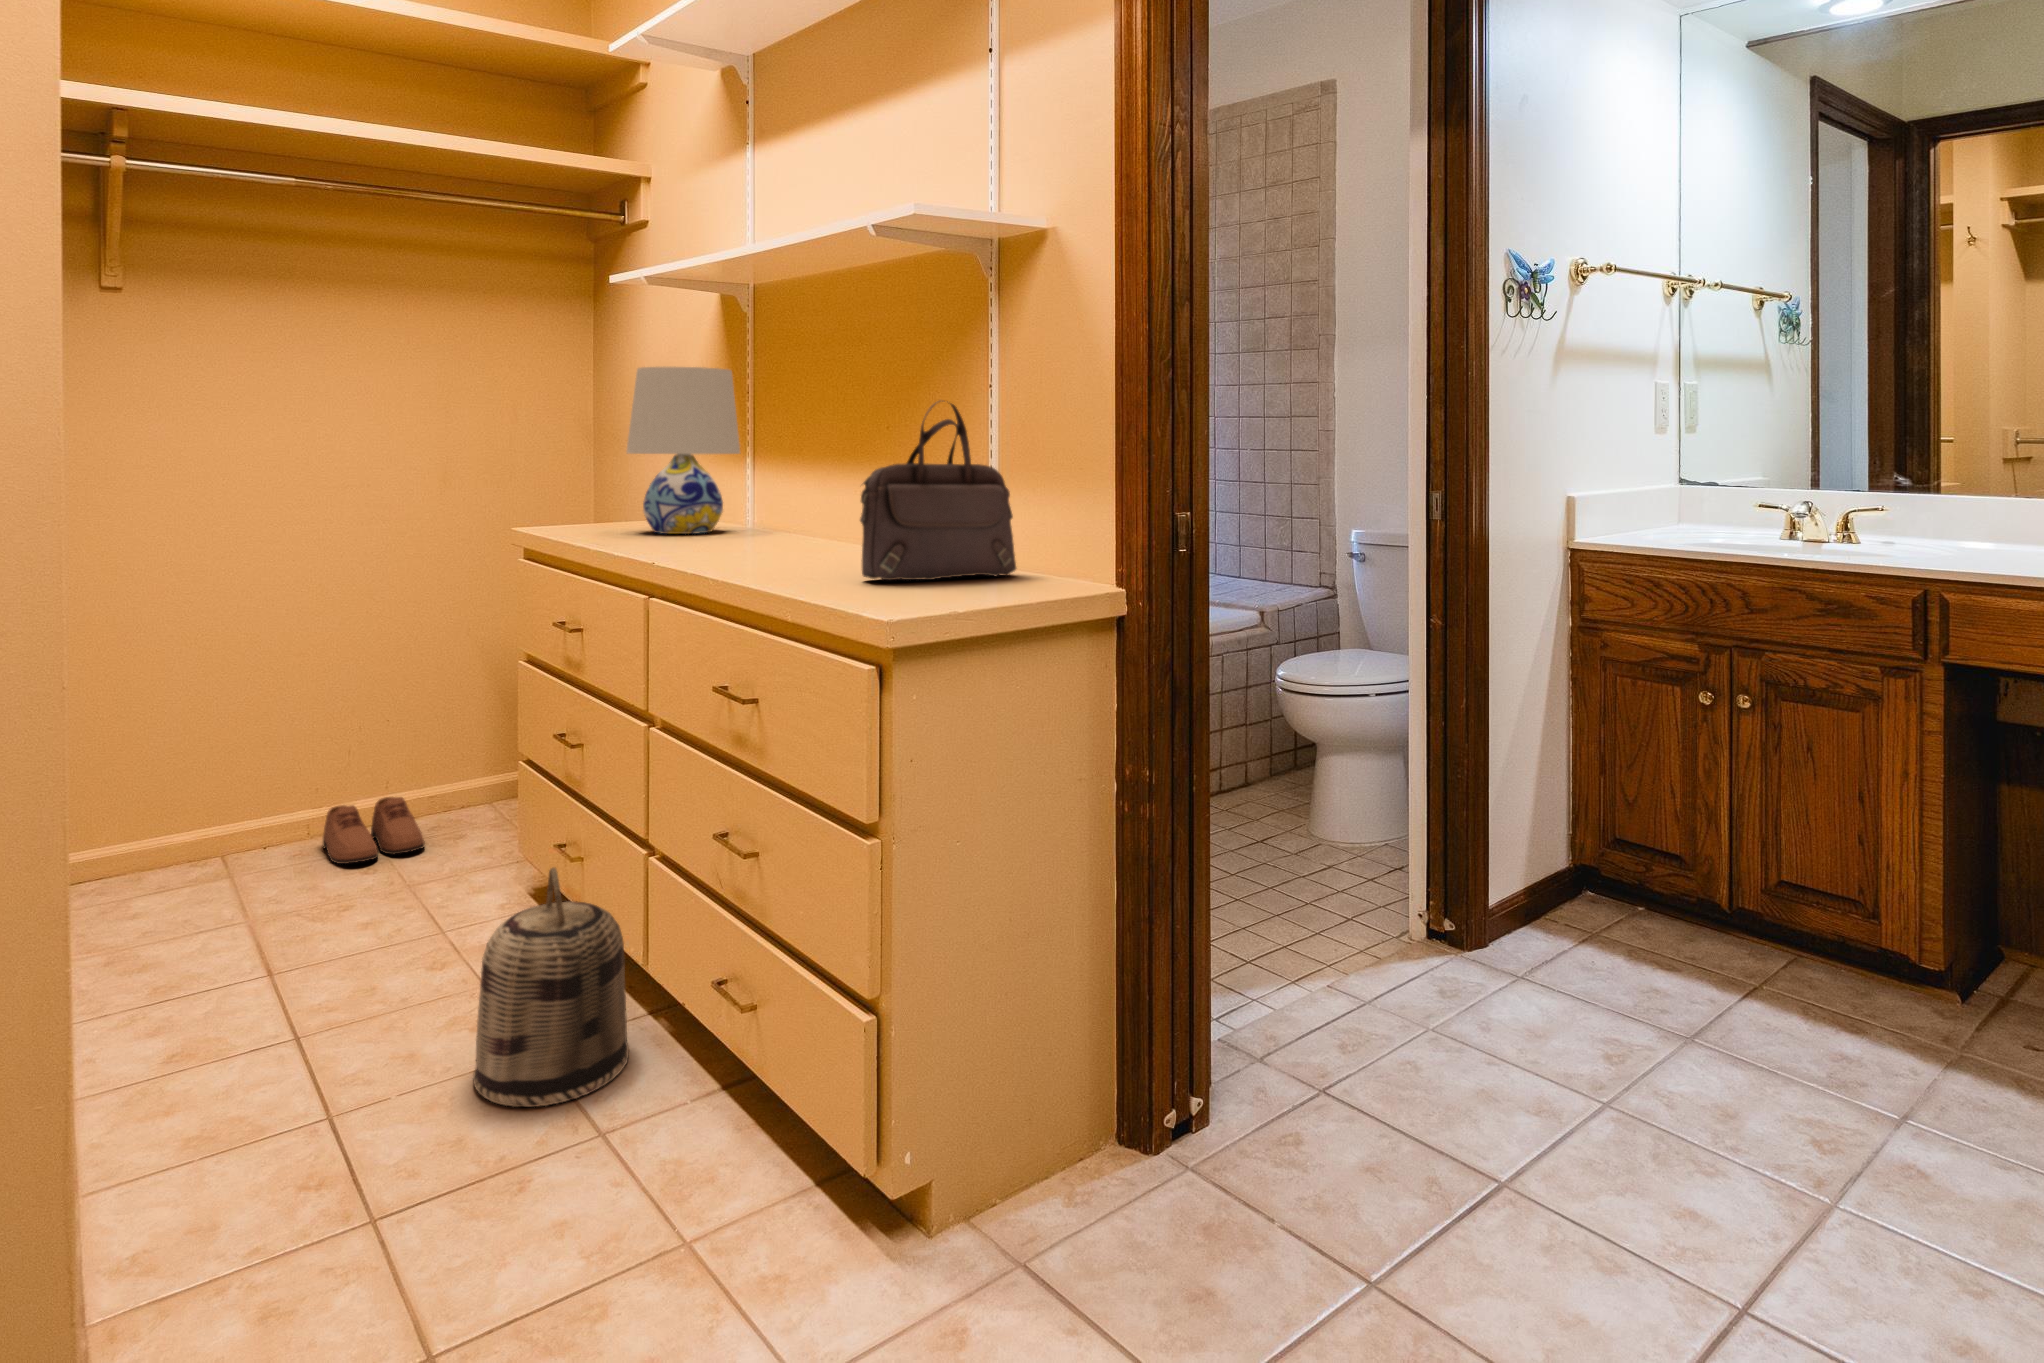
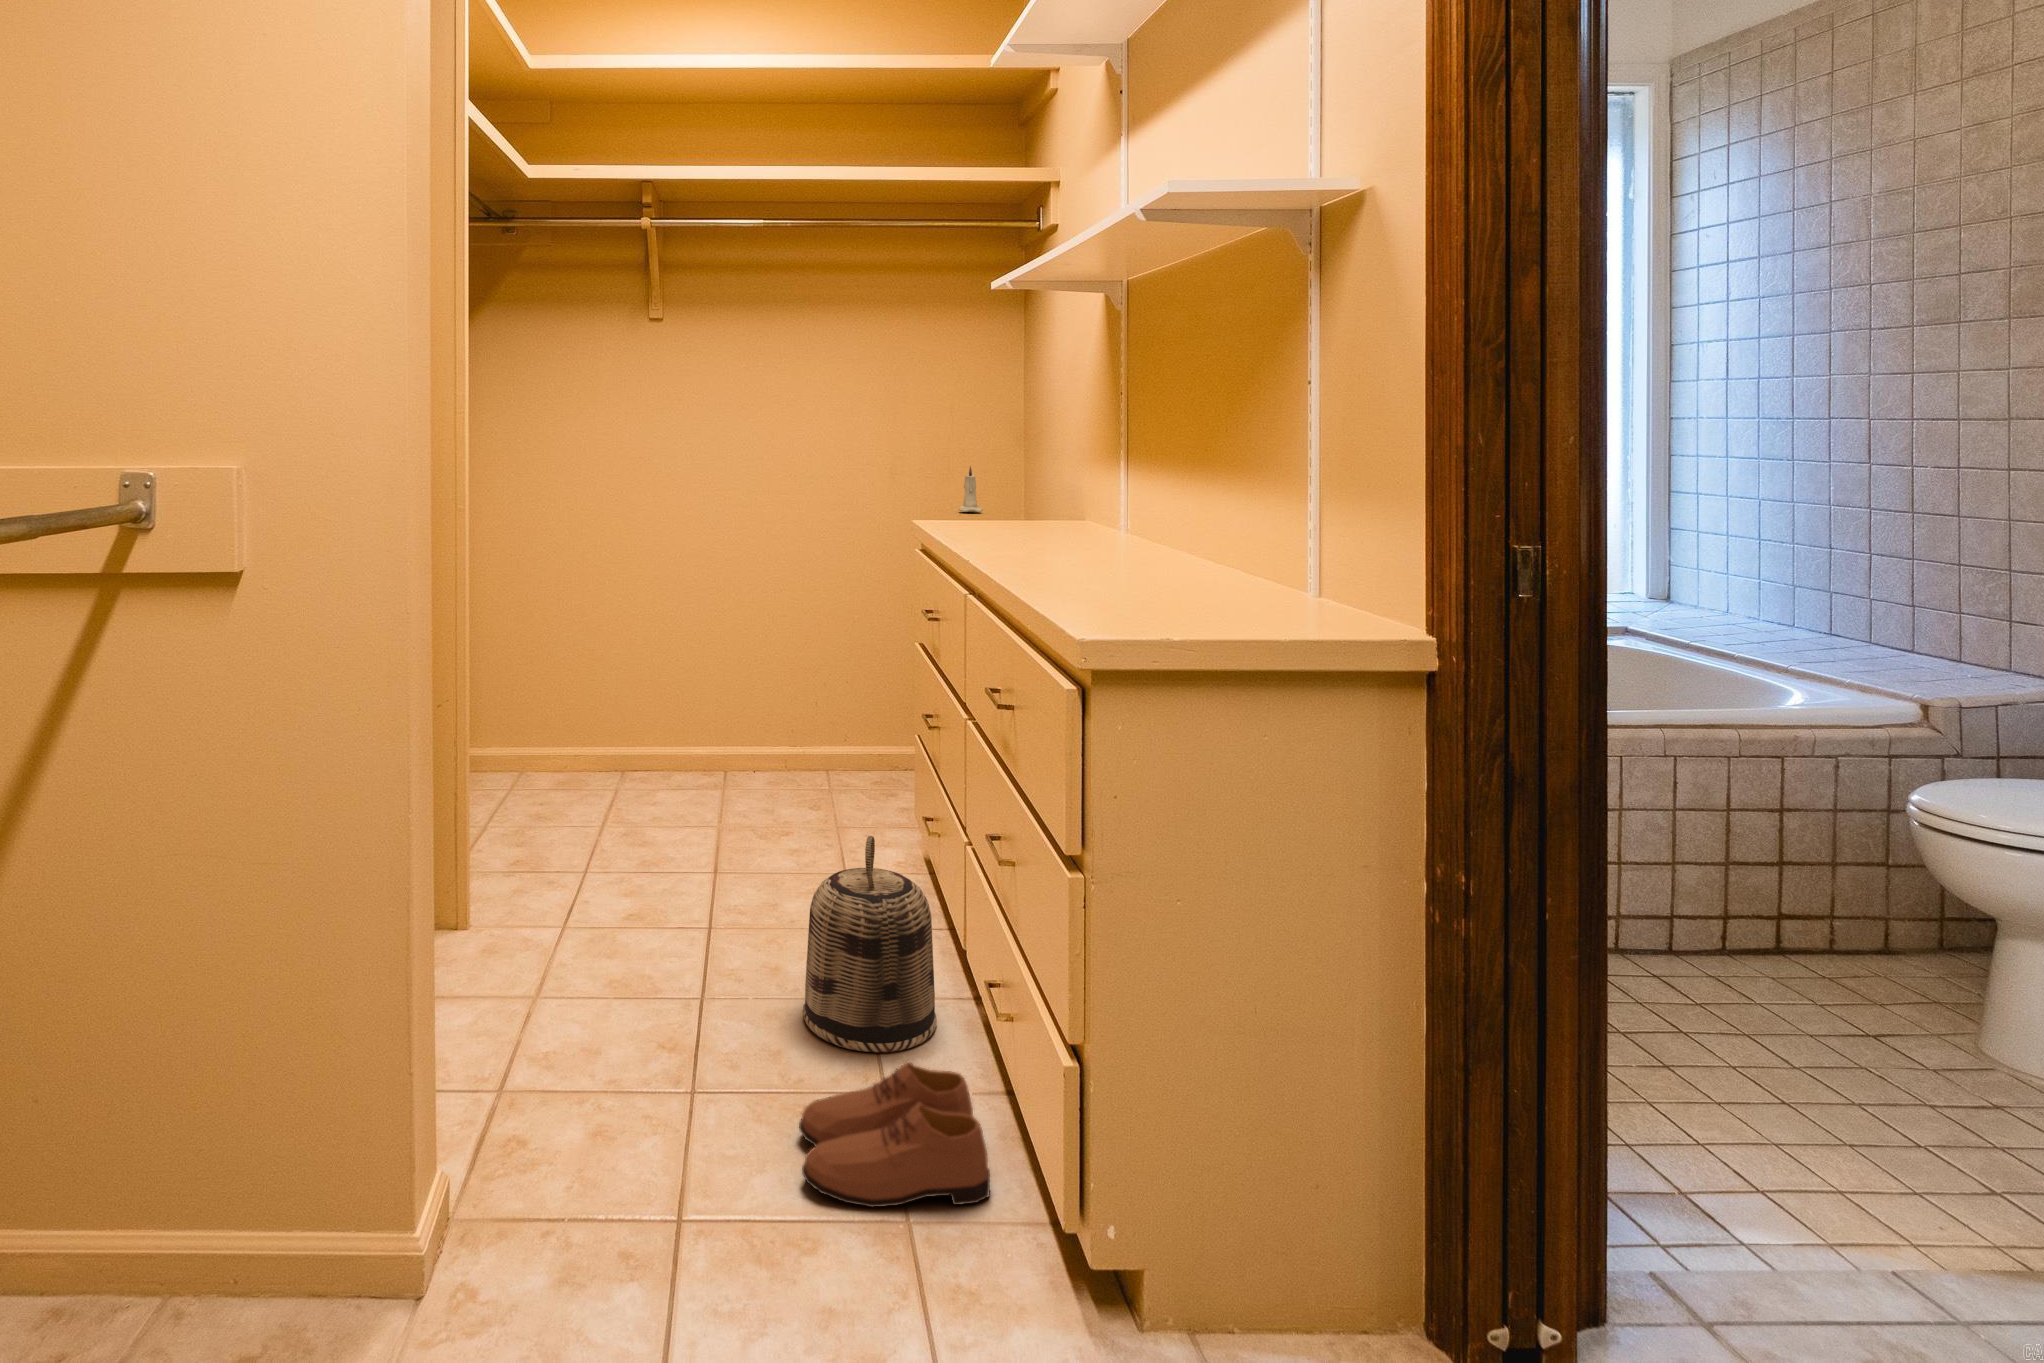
table lamp: present [627,367,740,534] -> none [997,372,1111,538]
handbag: present [860,402,1016,580] -> none [1121,402,1322,607]
candle: none [537,464,564,513] -> present [959,466,983,512]
shoe: present [323,797,425,864] -> present [799,1061,990,1207]

